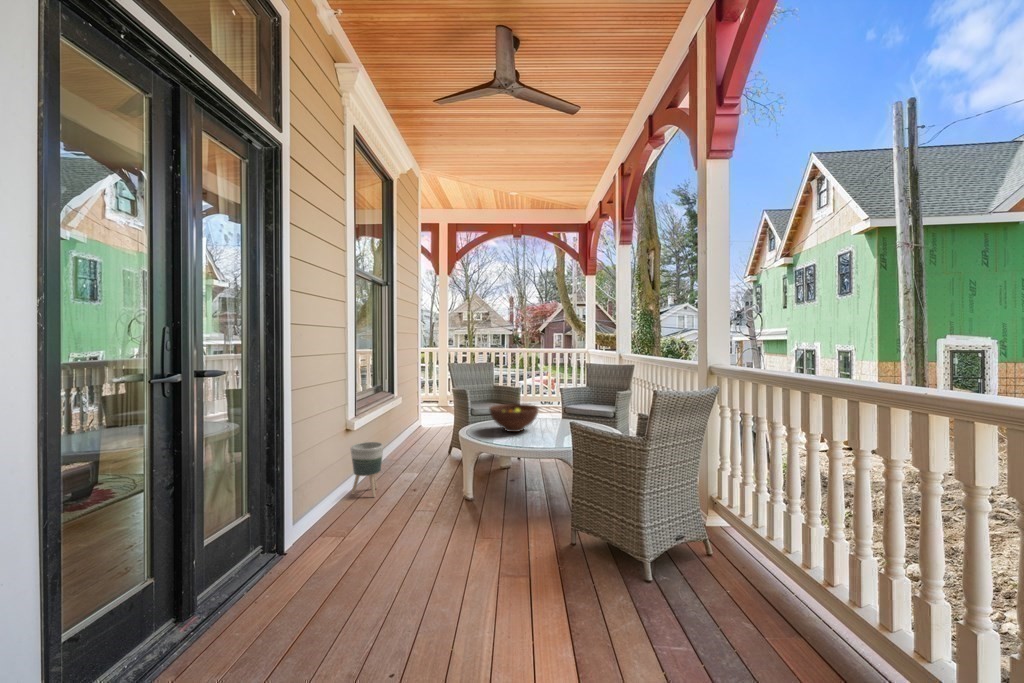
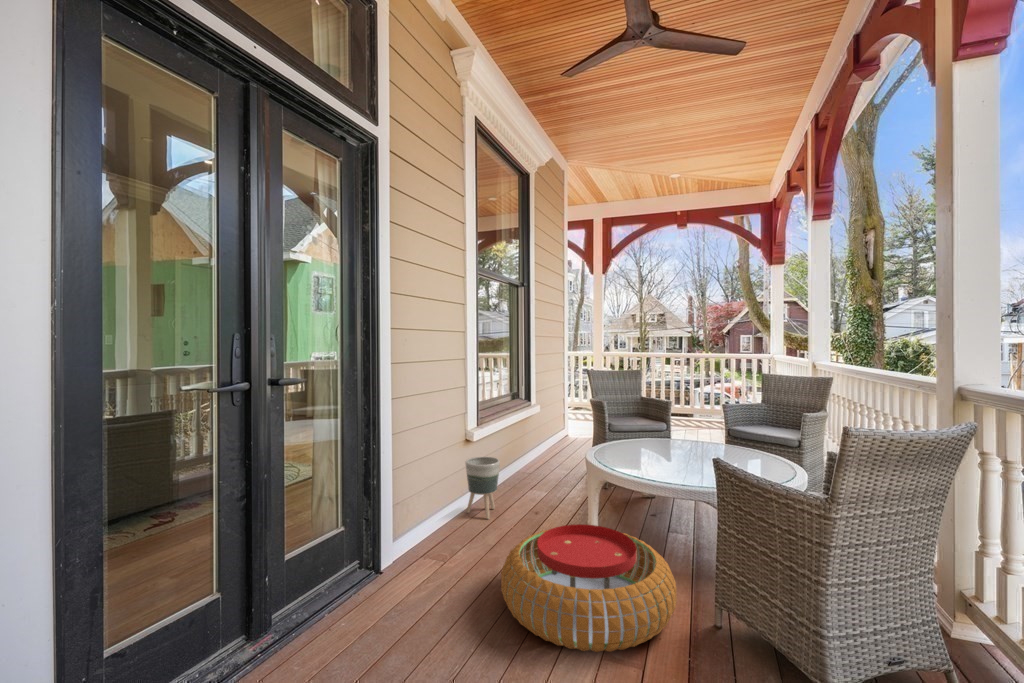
fruit bowl: present [489,404,539,432] -> none [620,424,684,460]
pouf: none [409,485,546,575] -> present [501,524,677,652]

